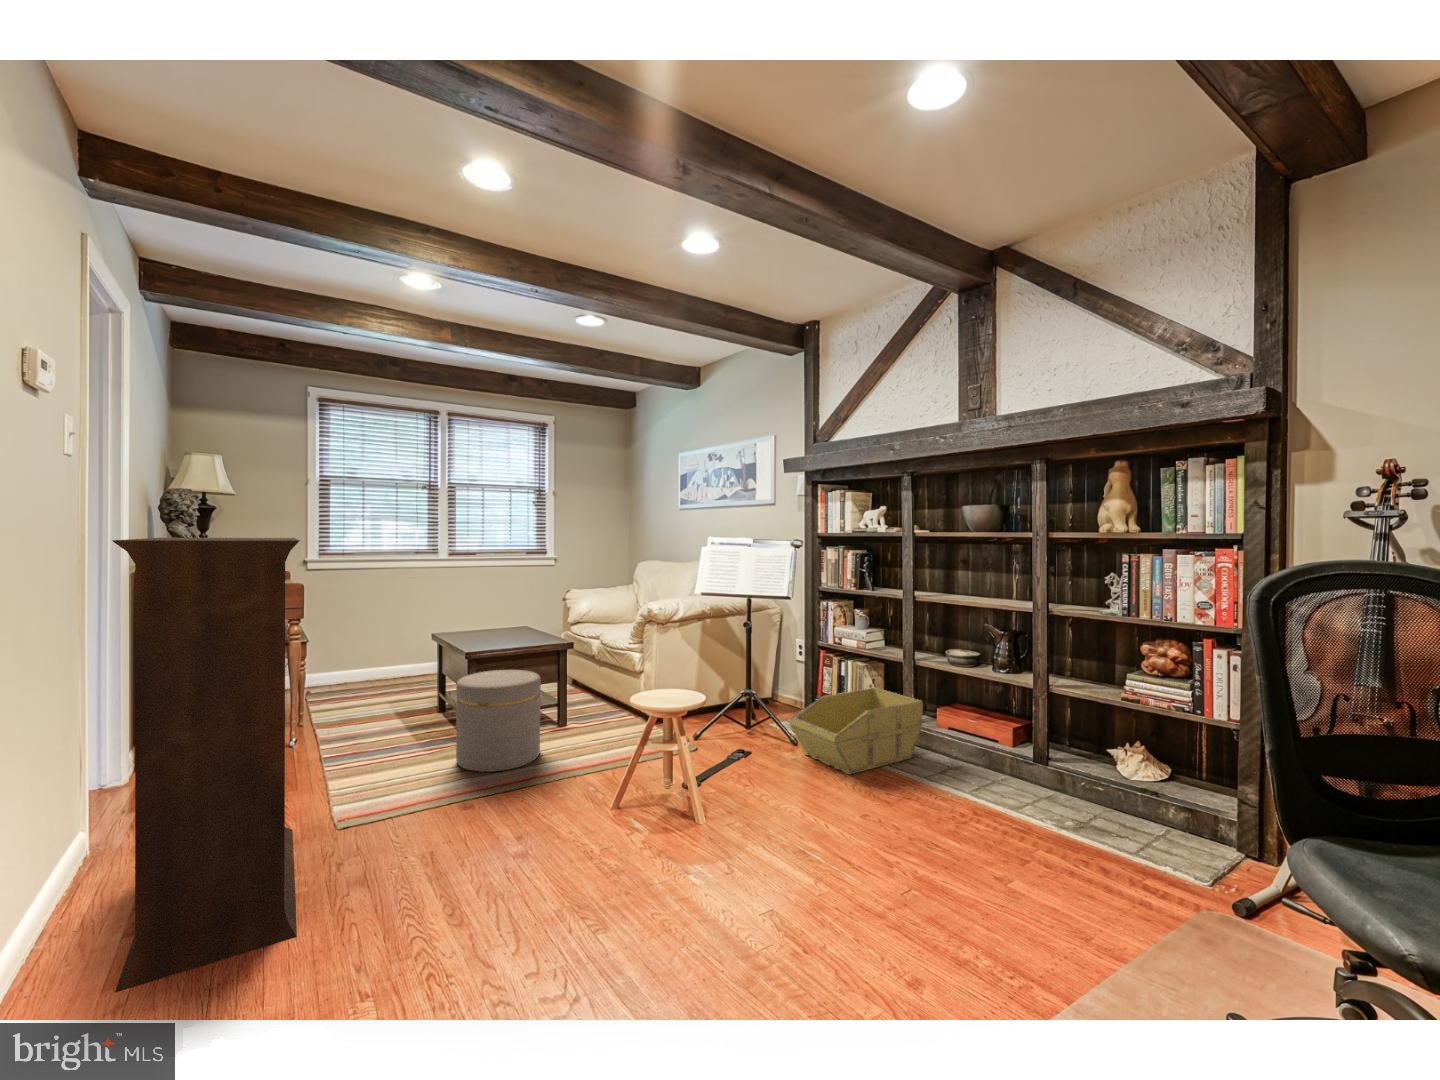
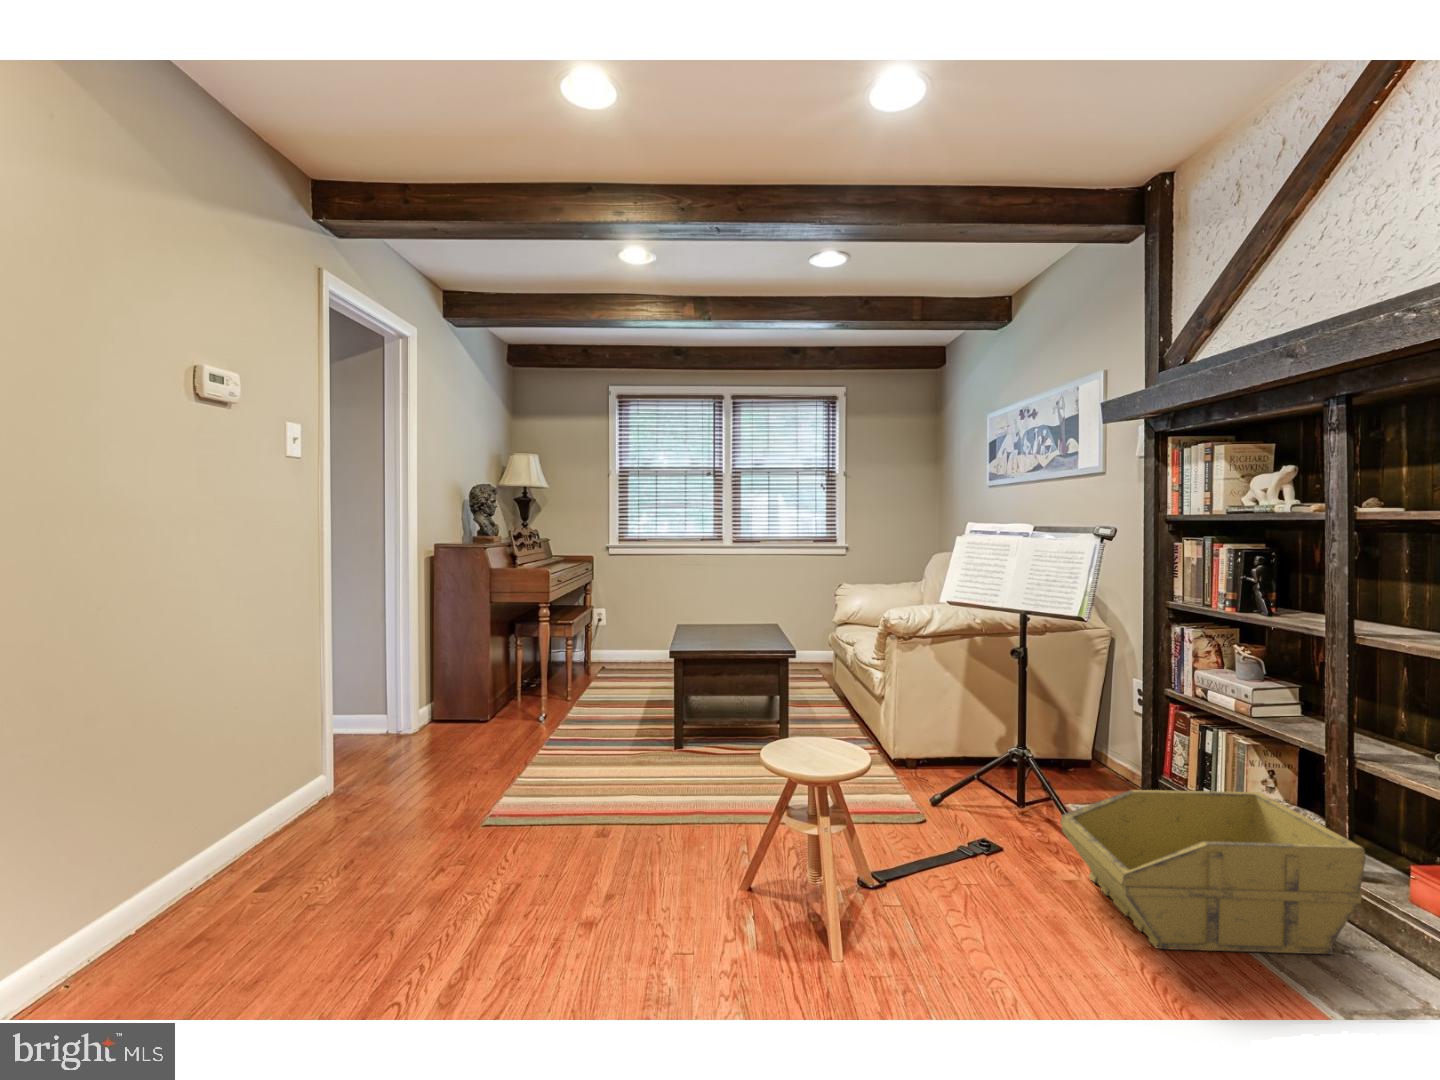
bookcase: present [112,538,299,992] -> none [191,527,462,945]
ottoman: present [456,670,541,772] -> none [642,674,733,792]

